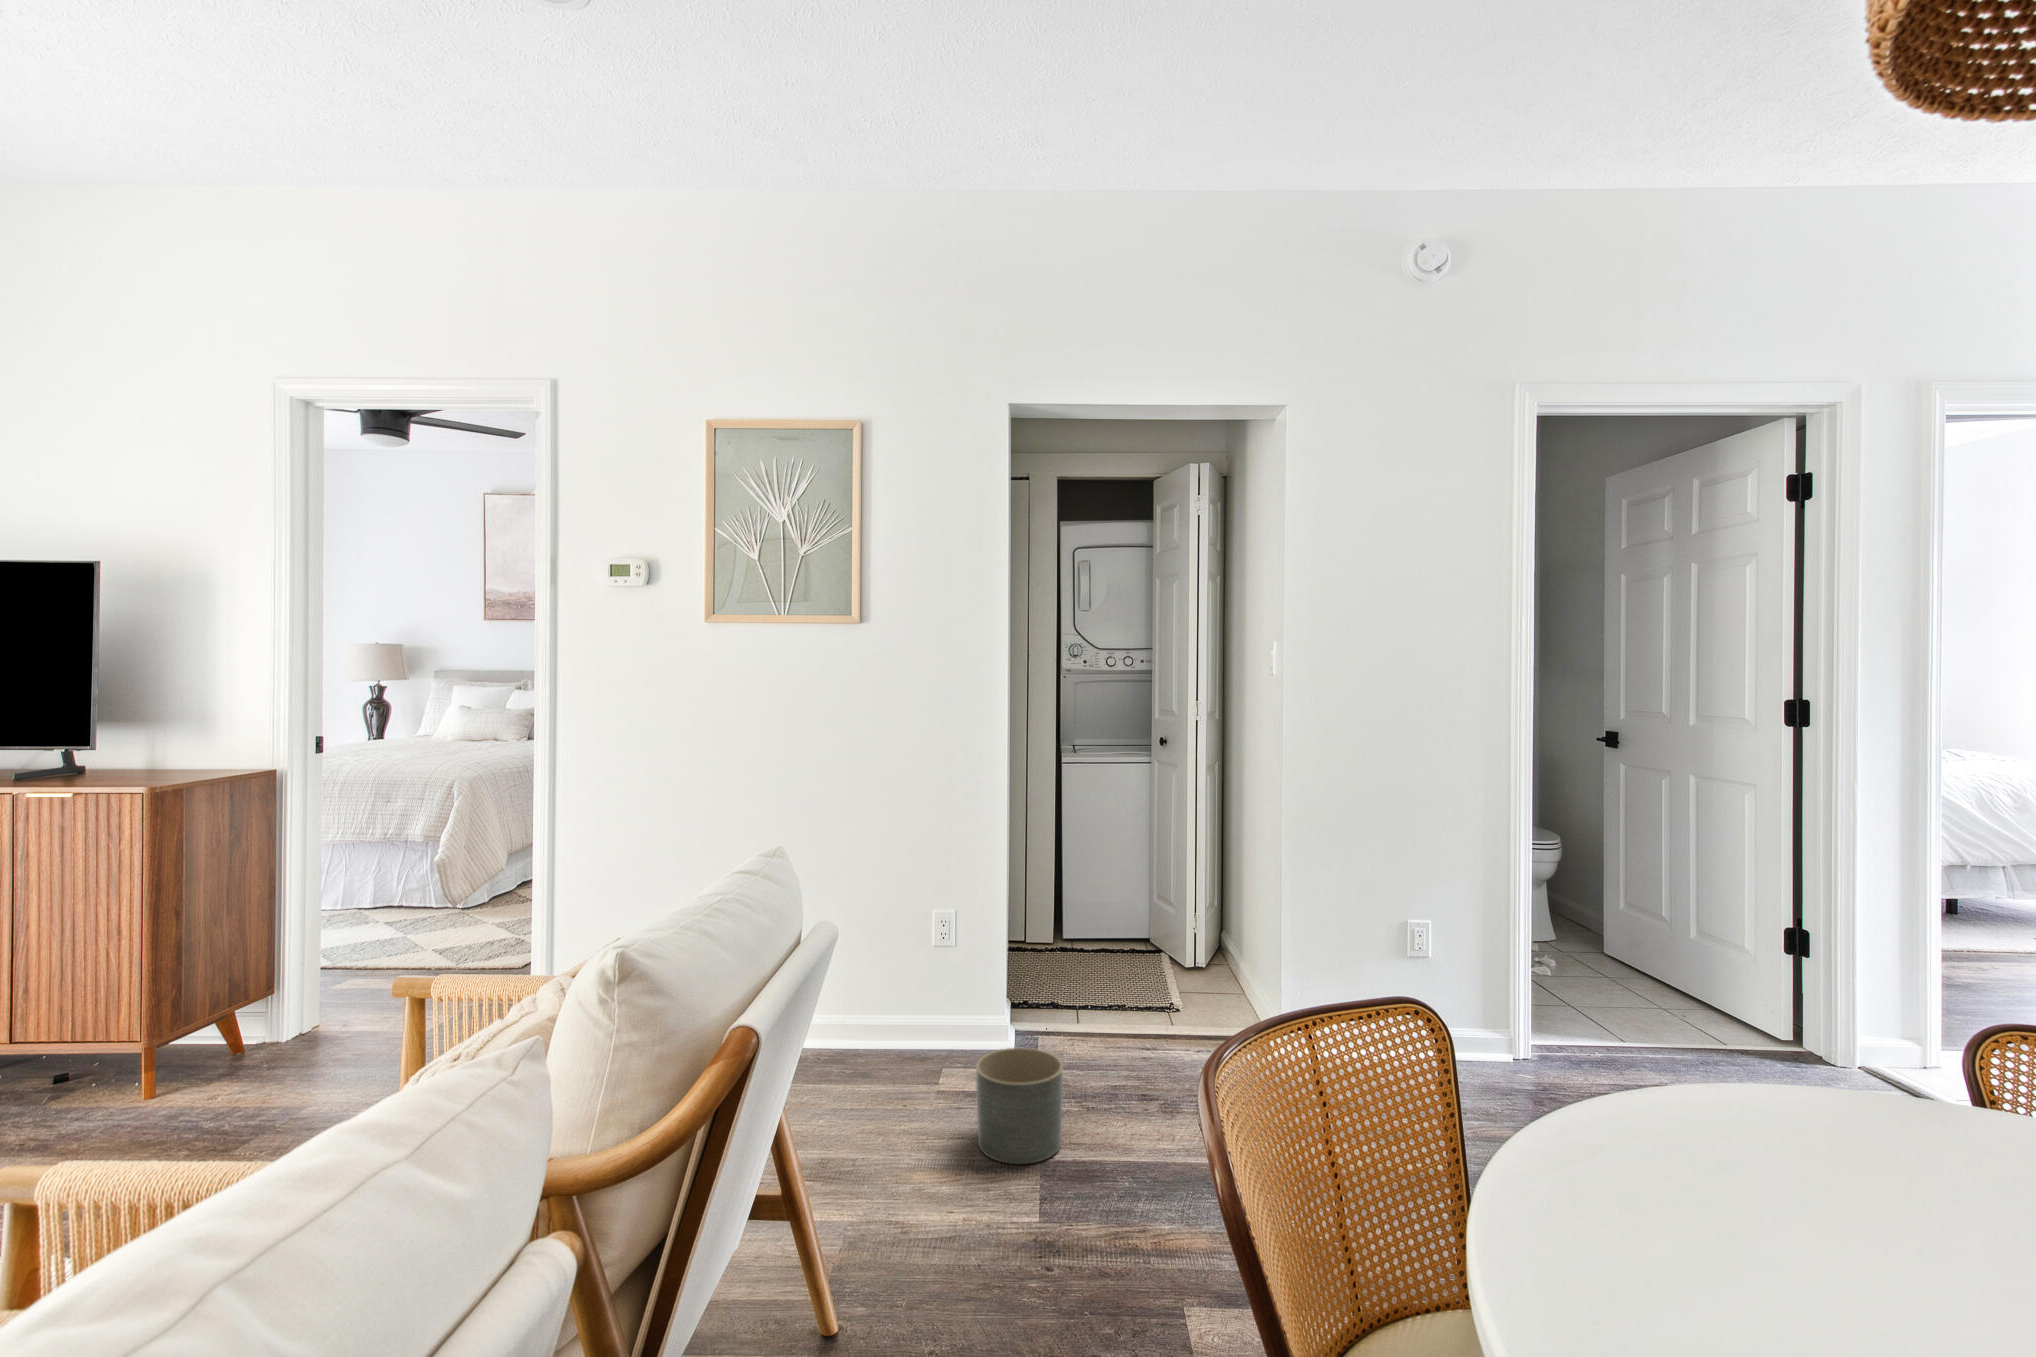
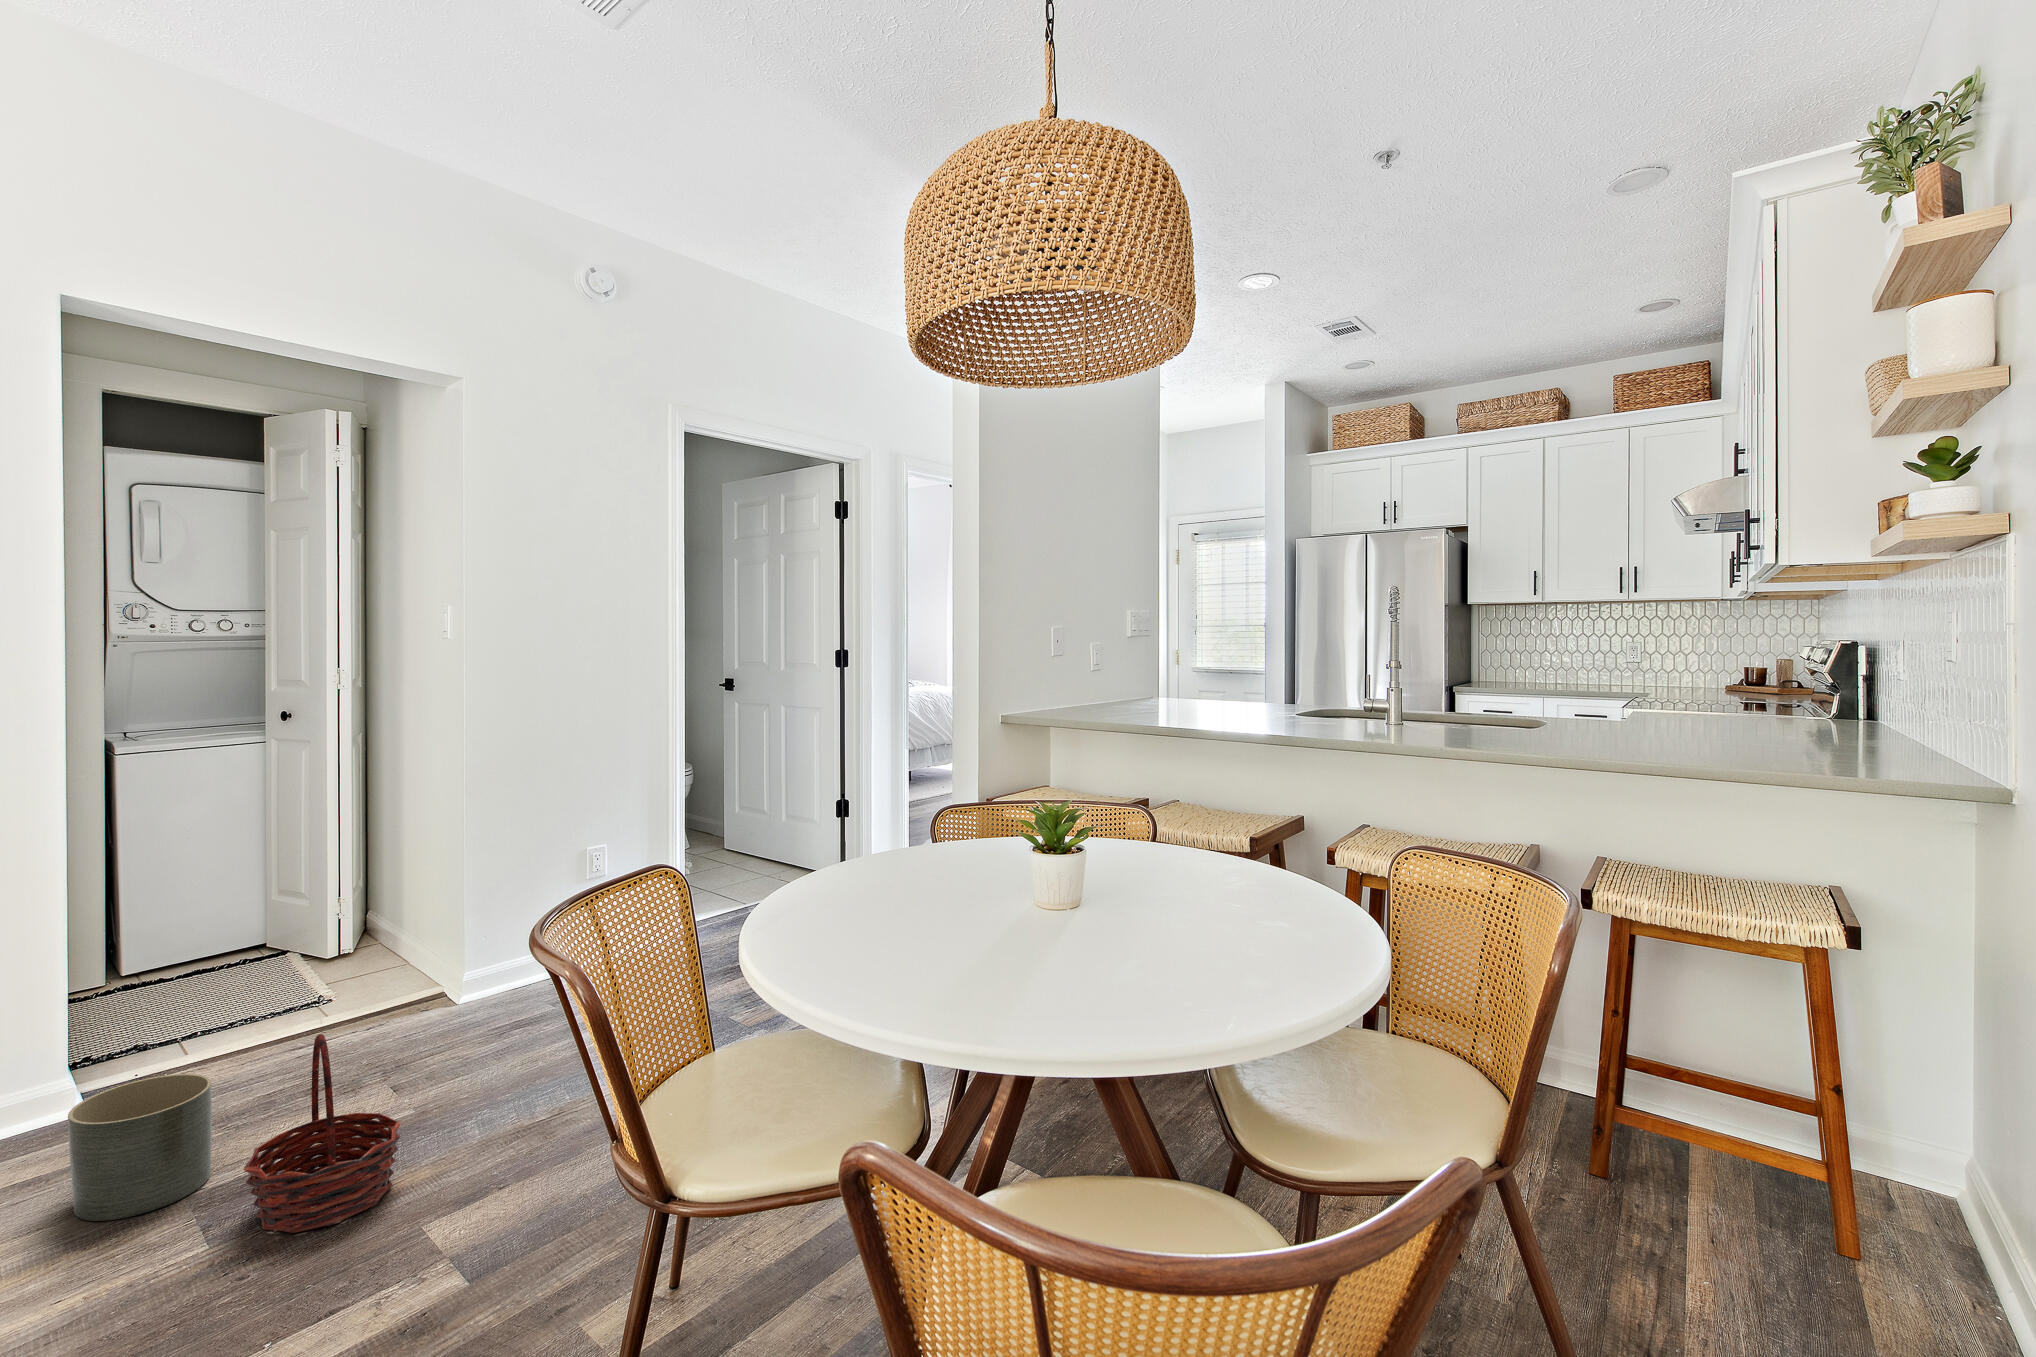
basket: none [1066,1060,1187,1250] -> present [243,1034,401,1233]

